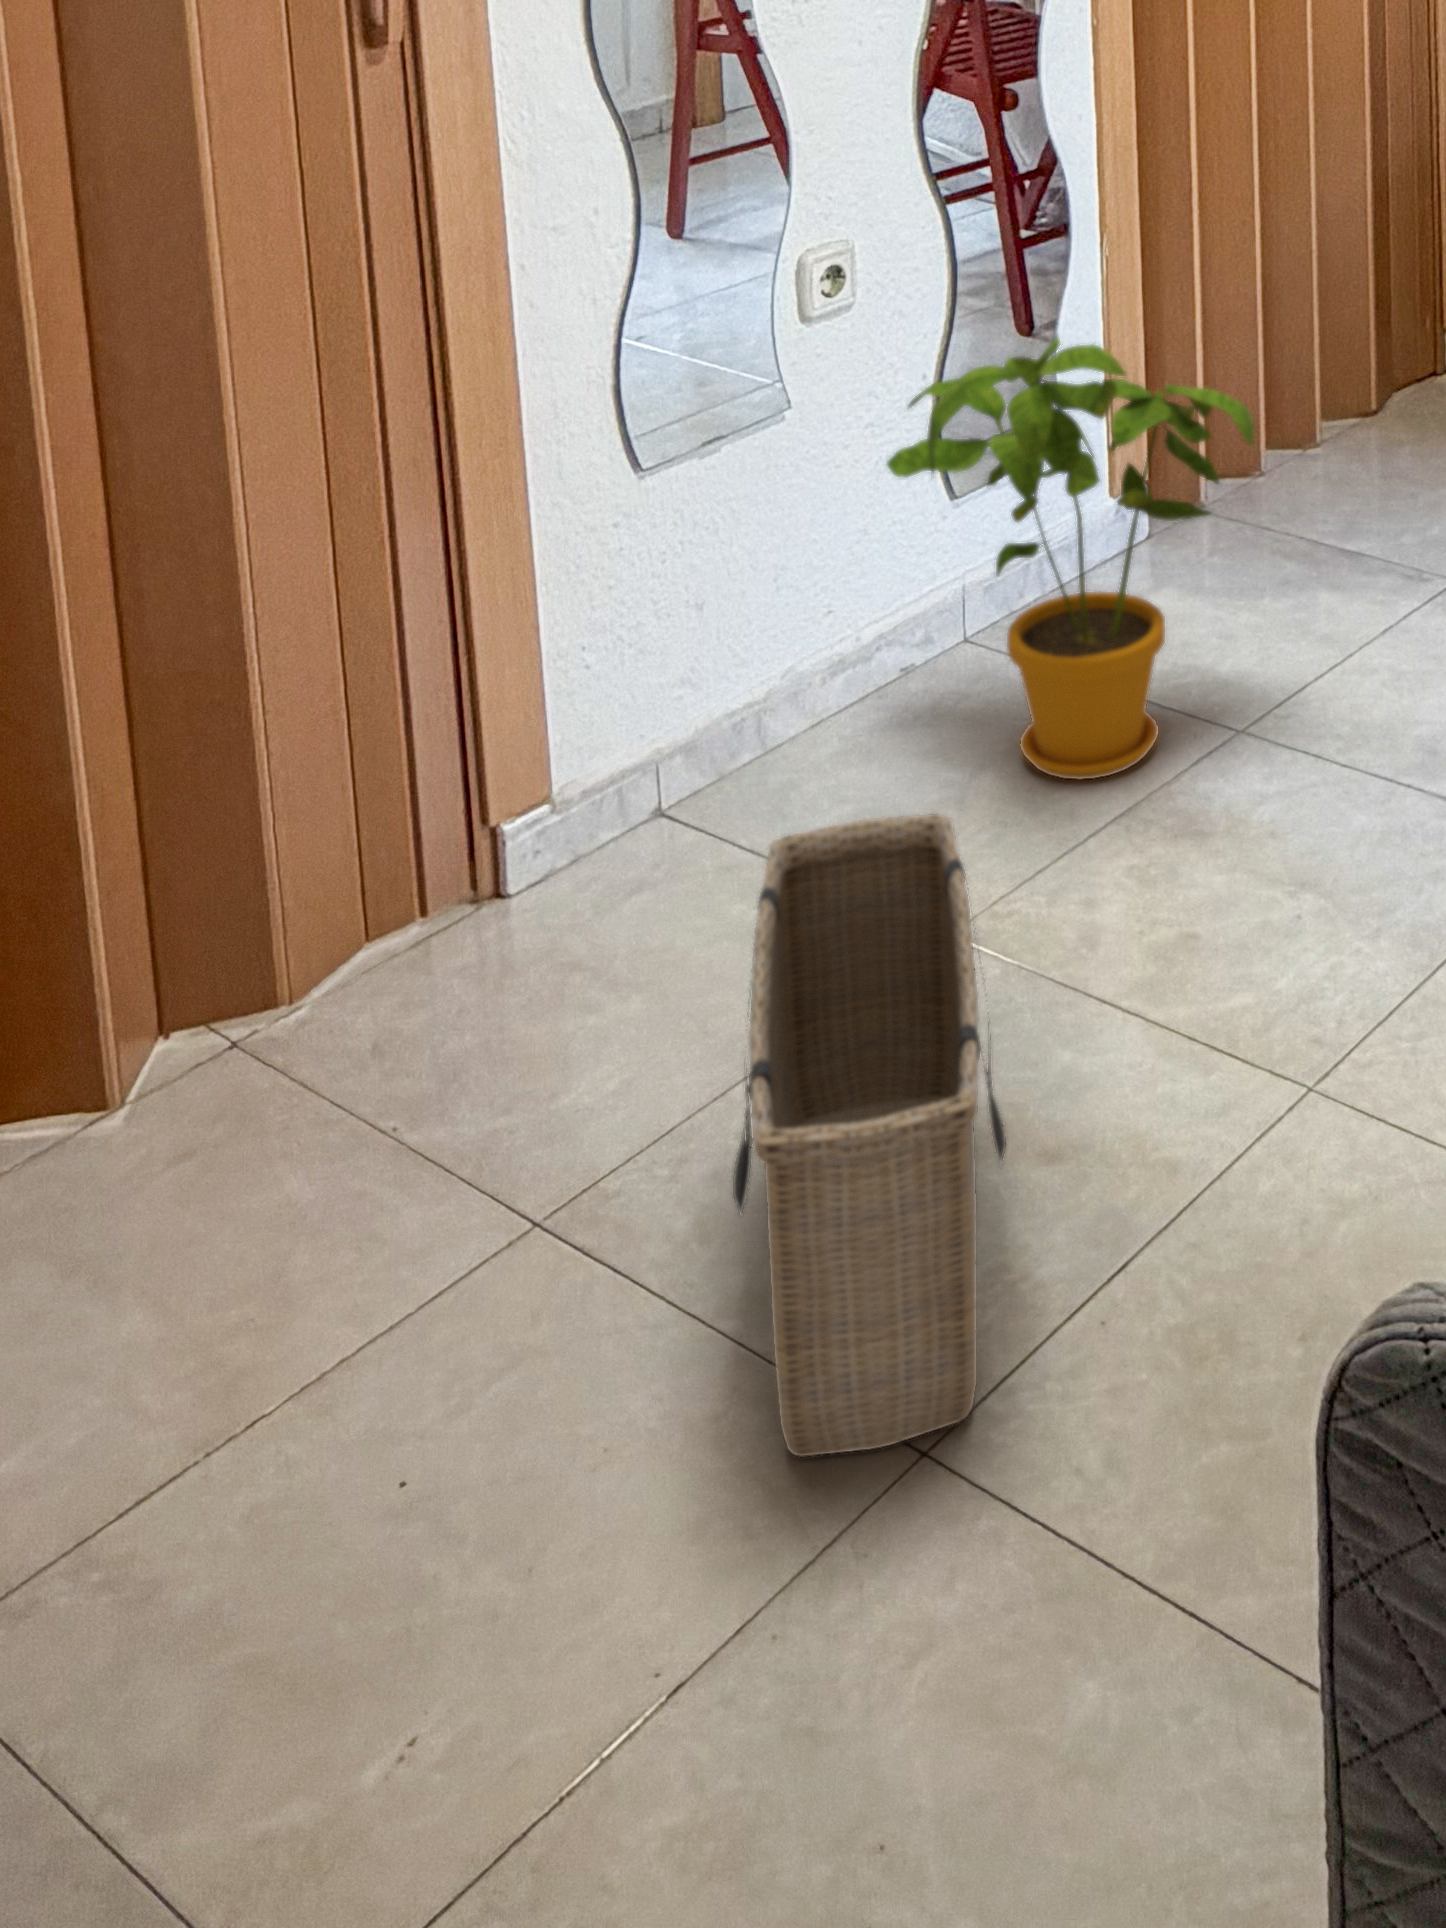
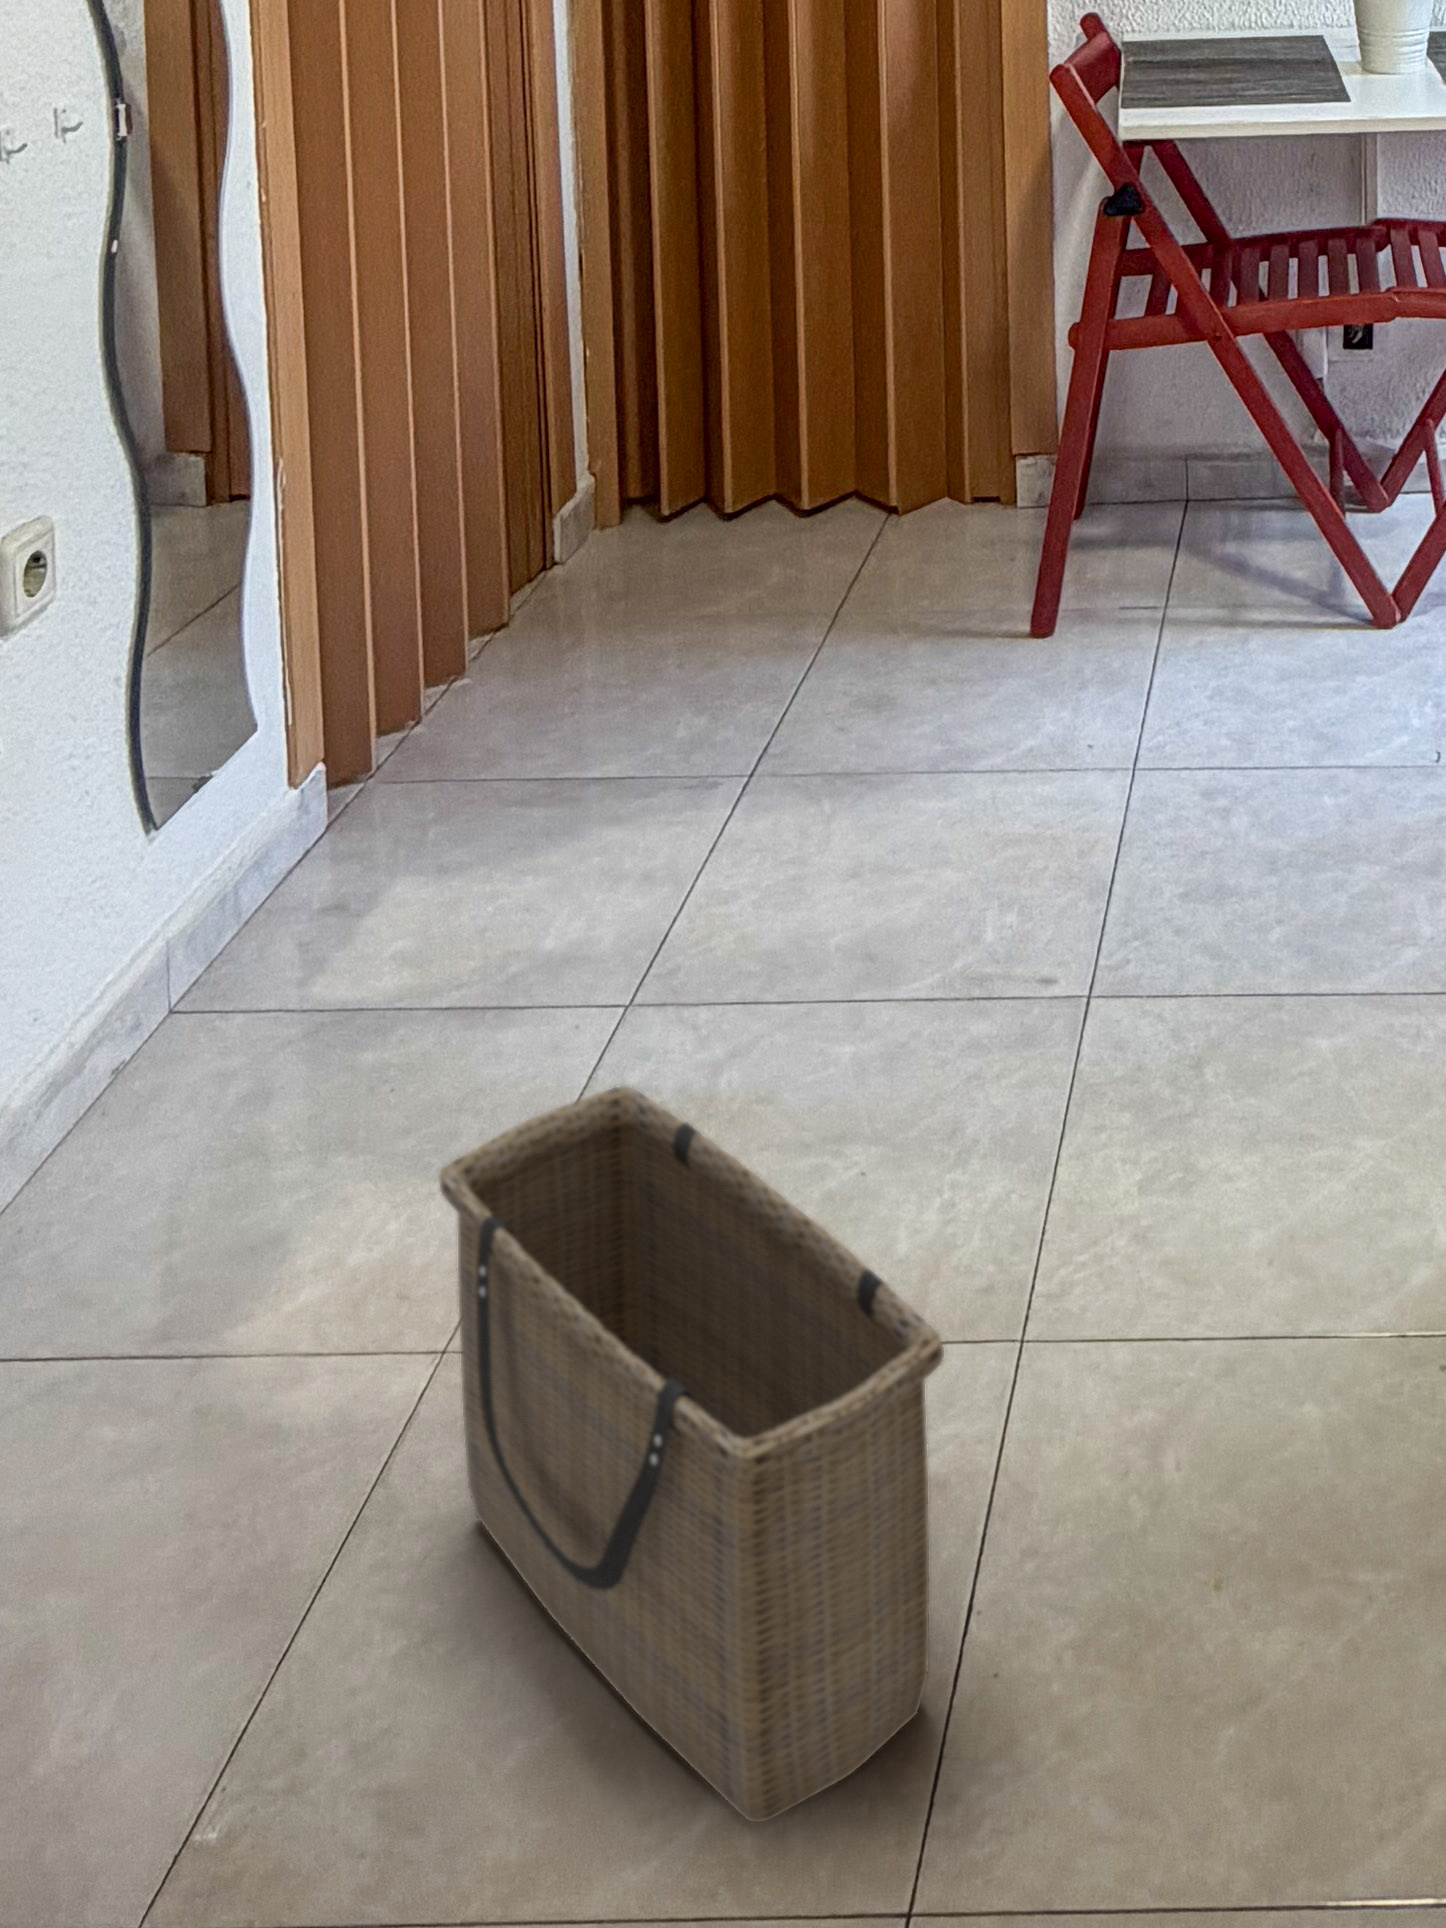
house plant: present [887,337,1254,779] -> none [194,540,671,1067]

